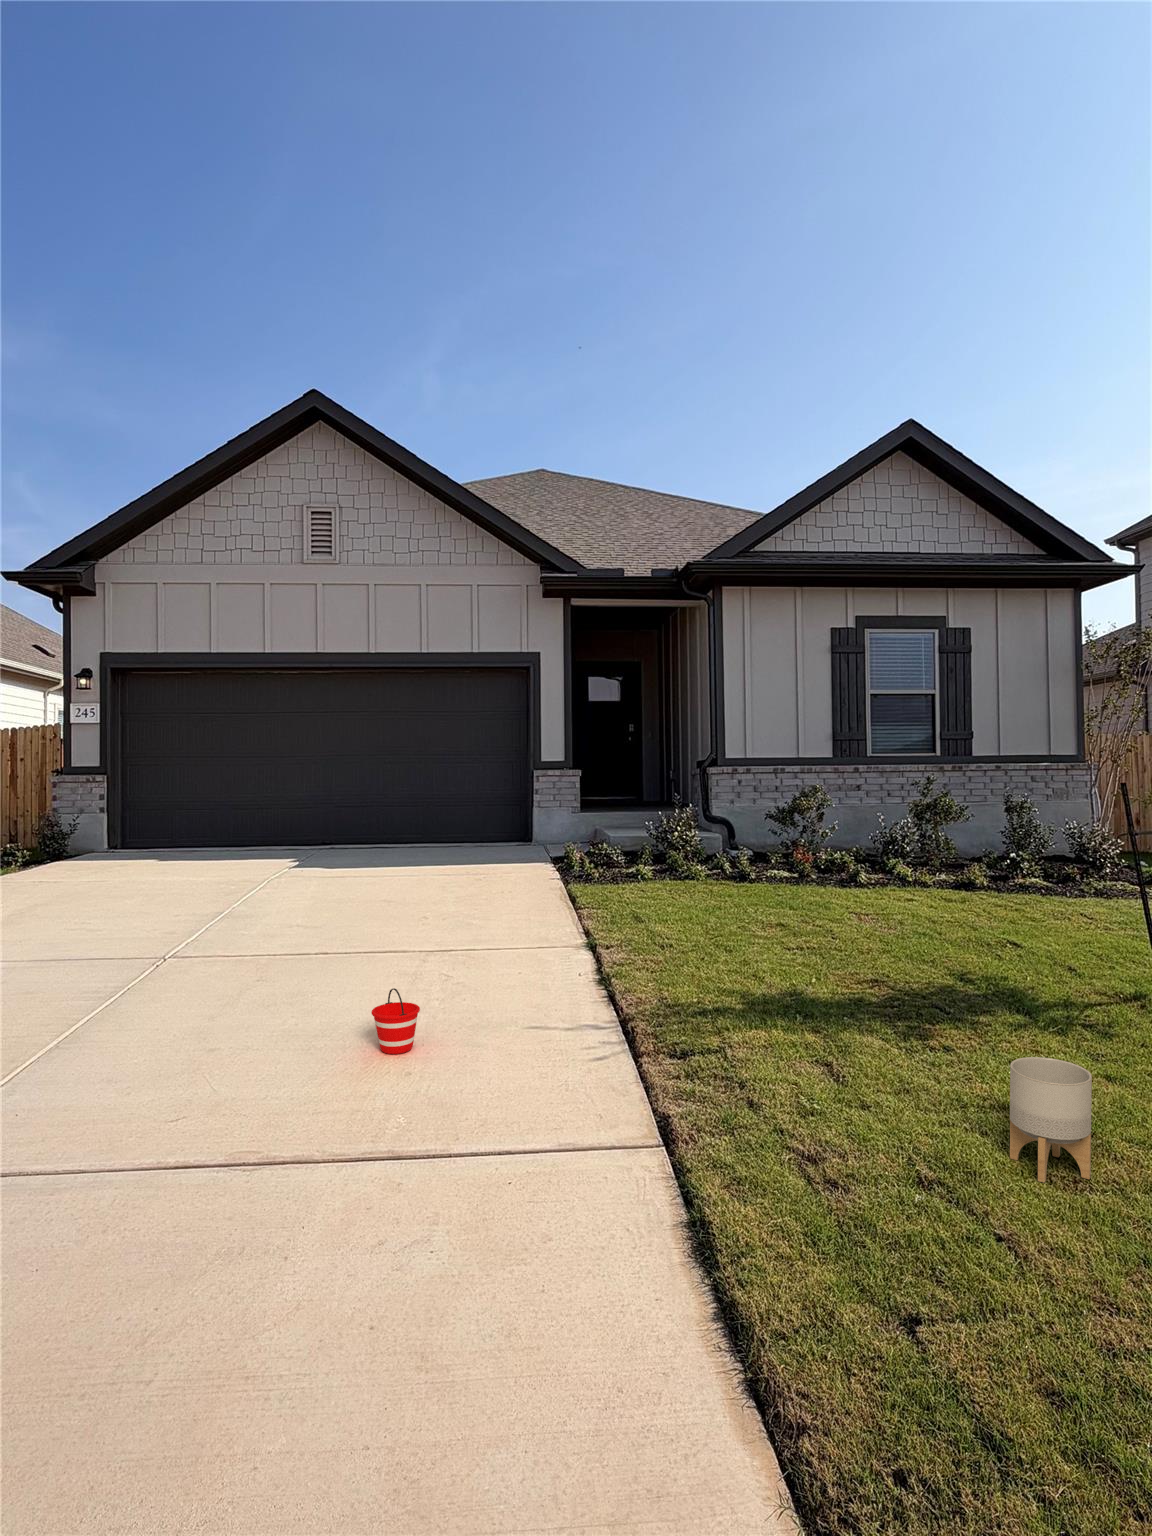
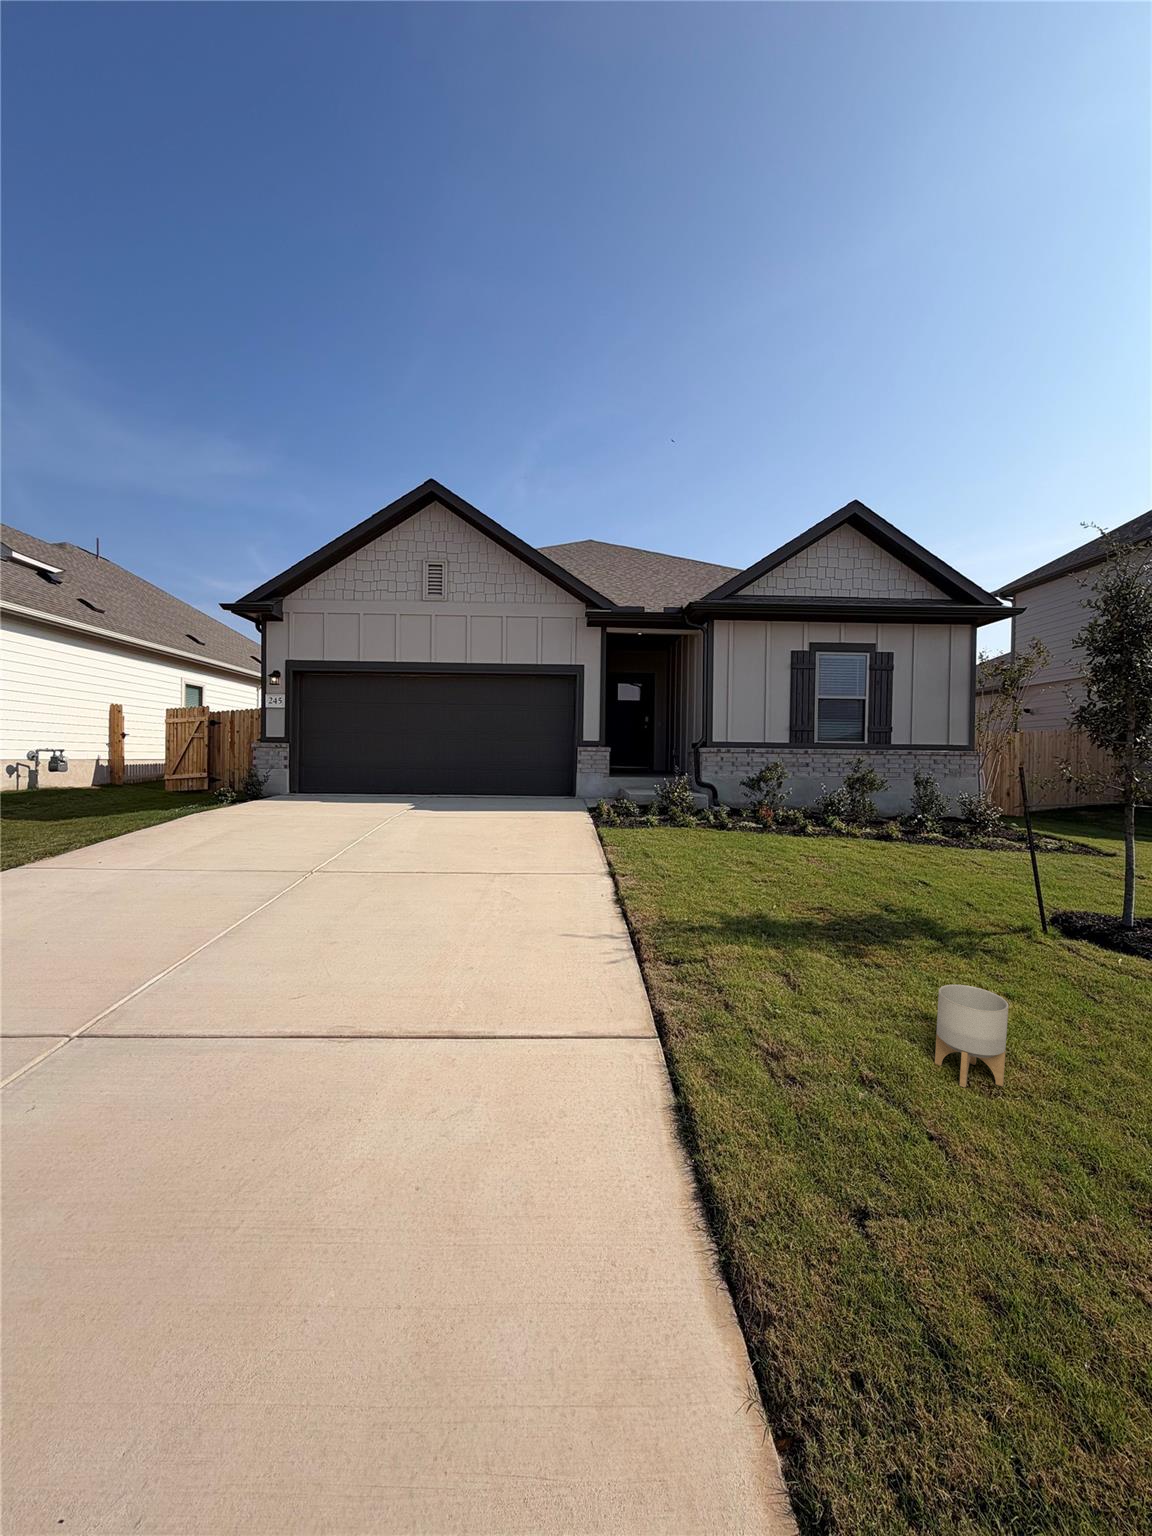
bucket: present [371,988,420,1054] -> none [448,904,483,951]

